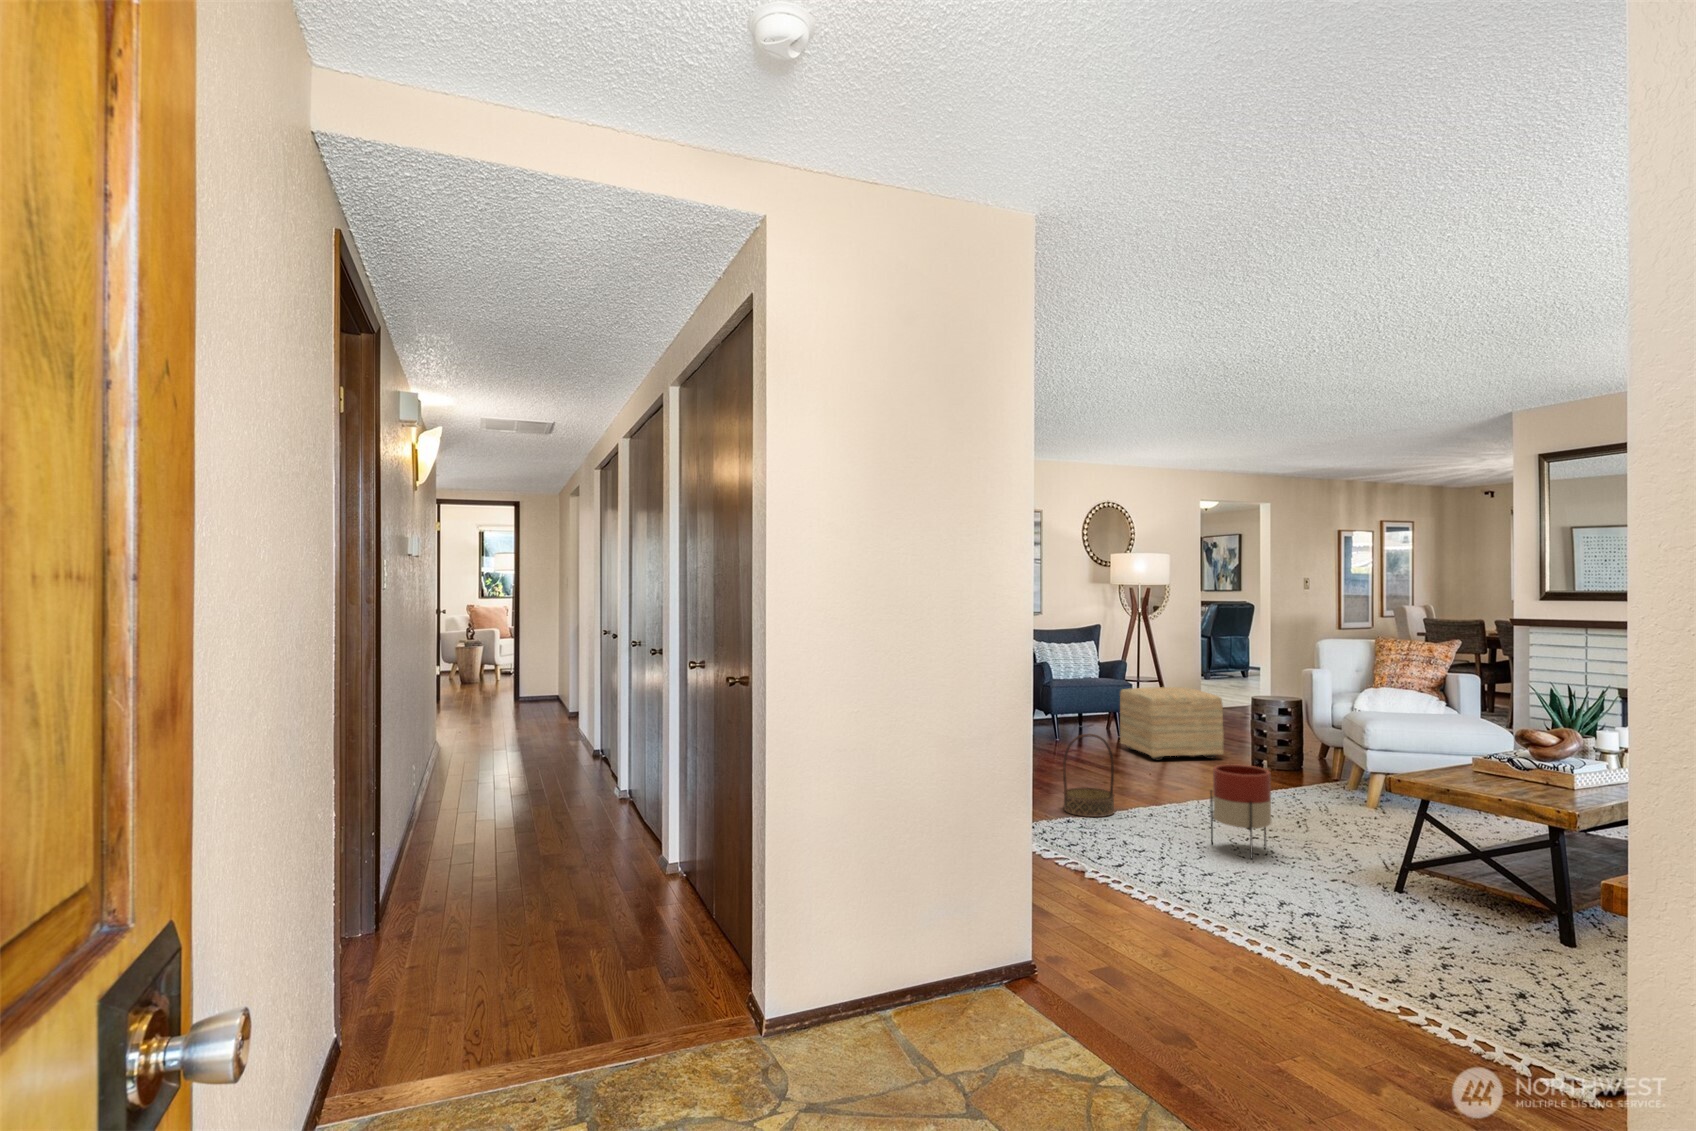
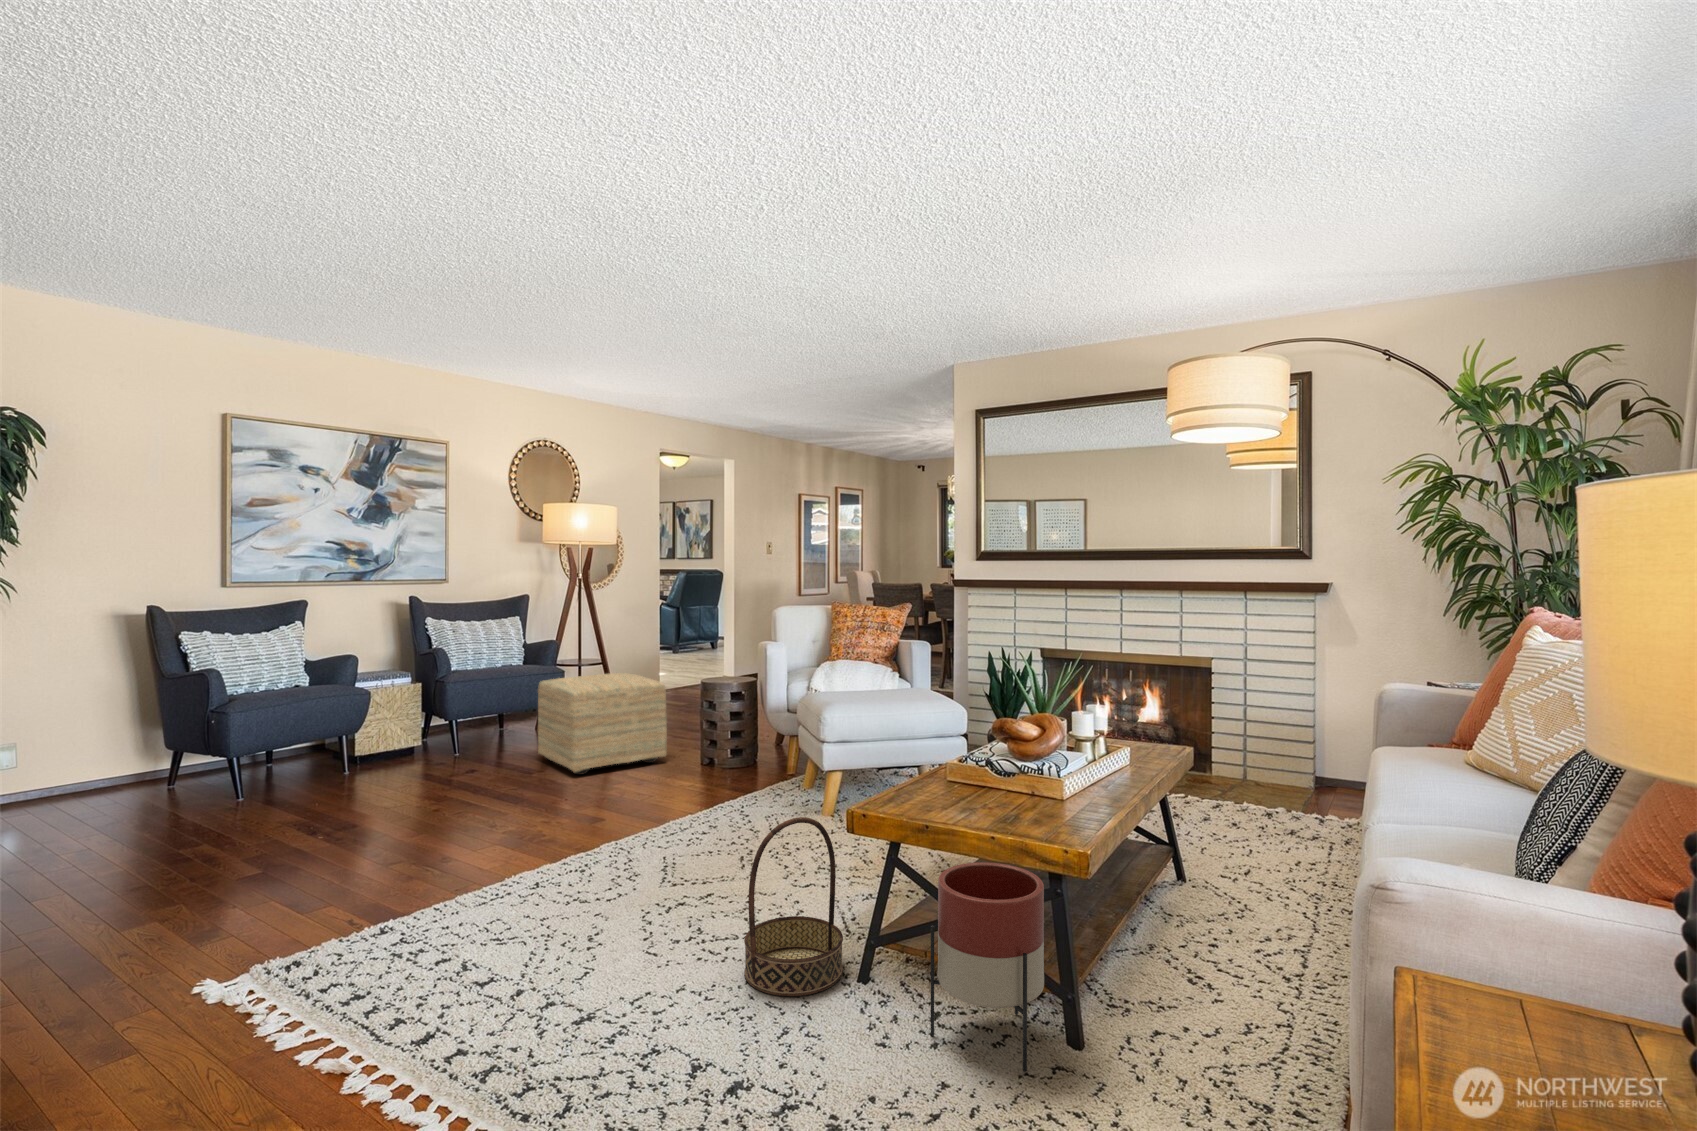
basket: present [1063,734,1114,817] -> present [744,817,843,996]
planter: present [1210,764,1271,858] -> present [931,862,1044,1071]

